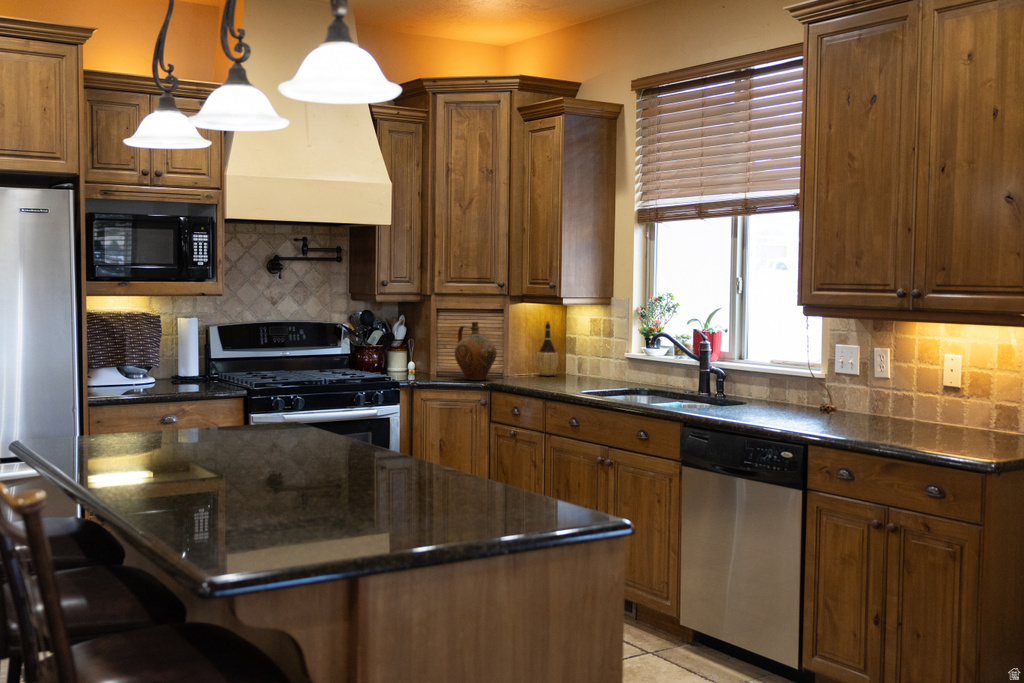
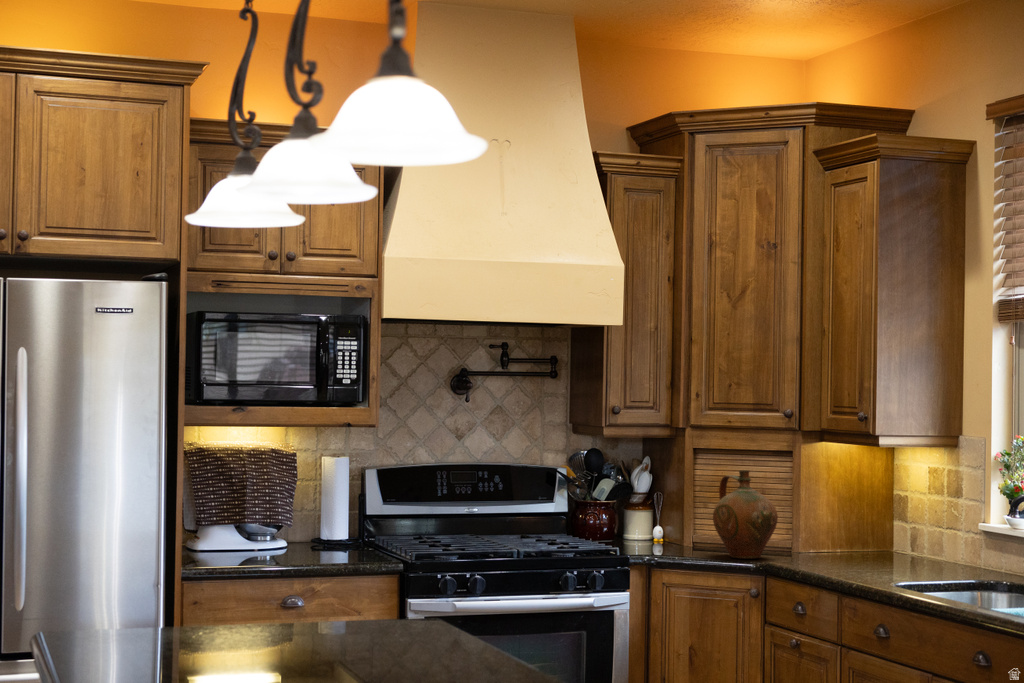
wine bottle: present [537,321,559,376] -> none [845,470,879,555]

